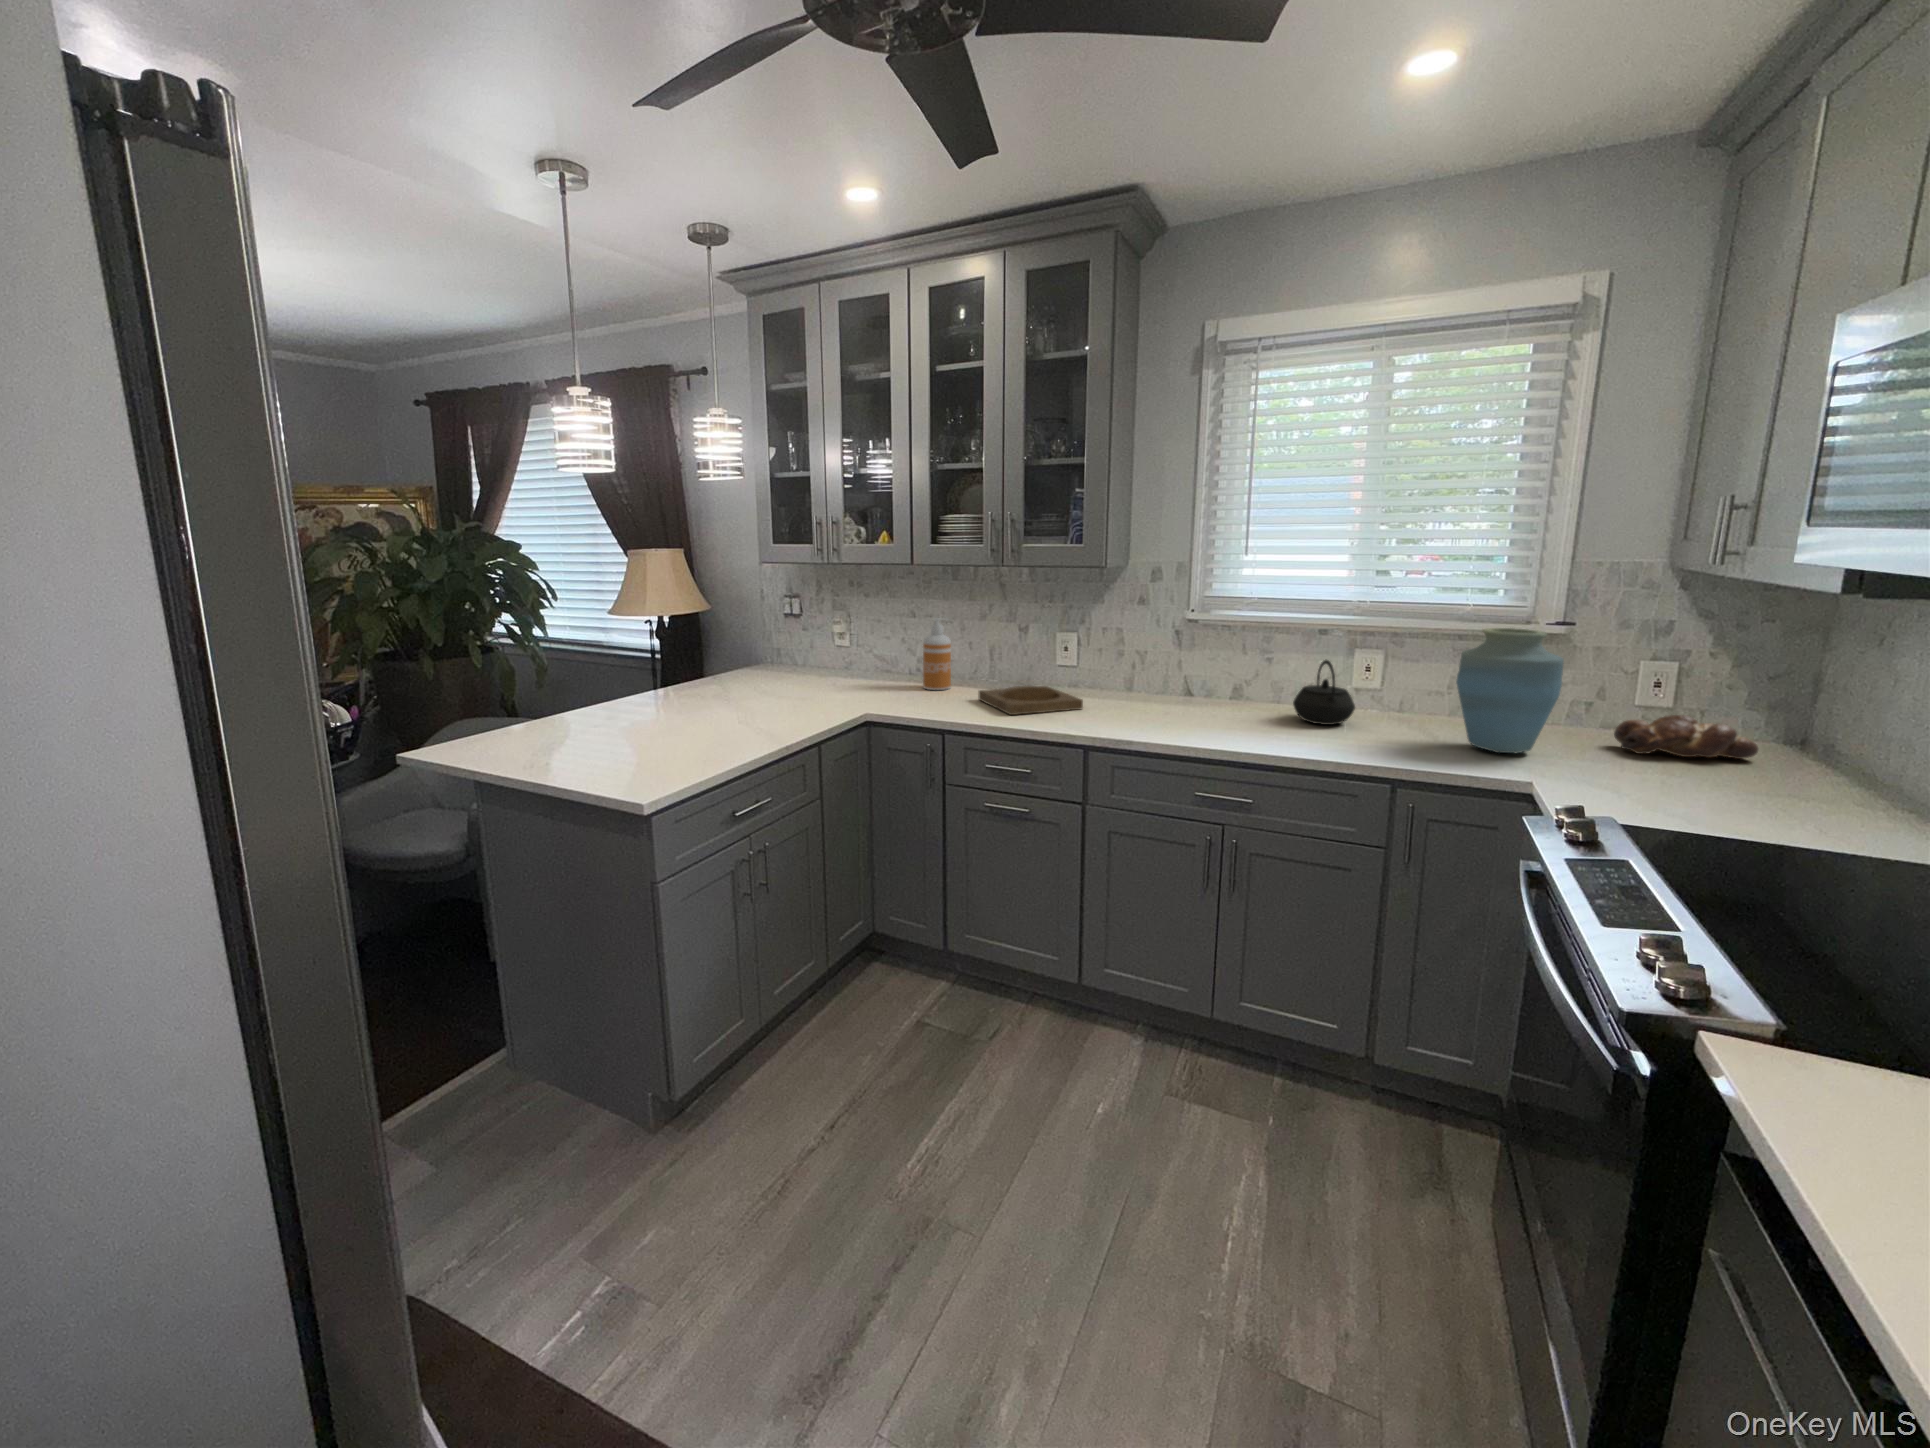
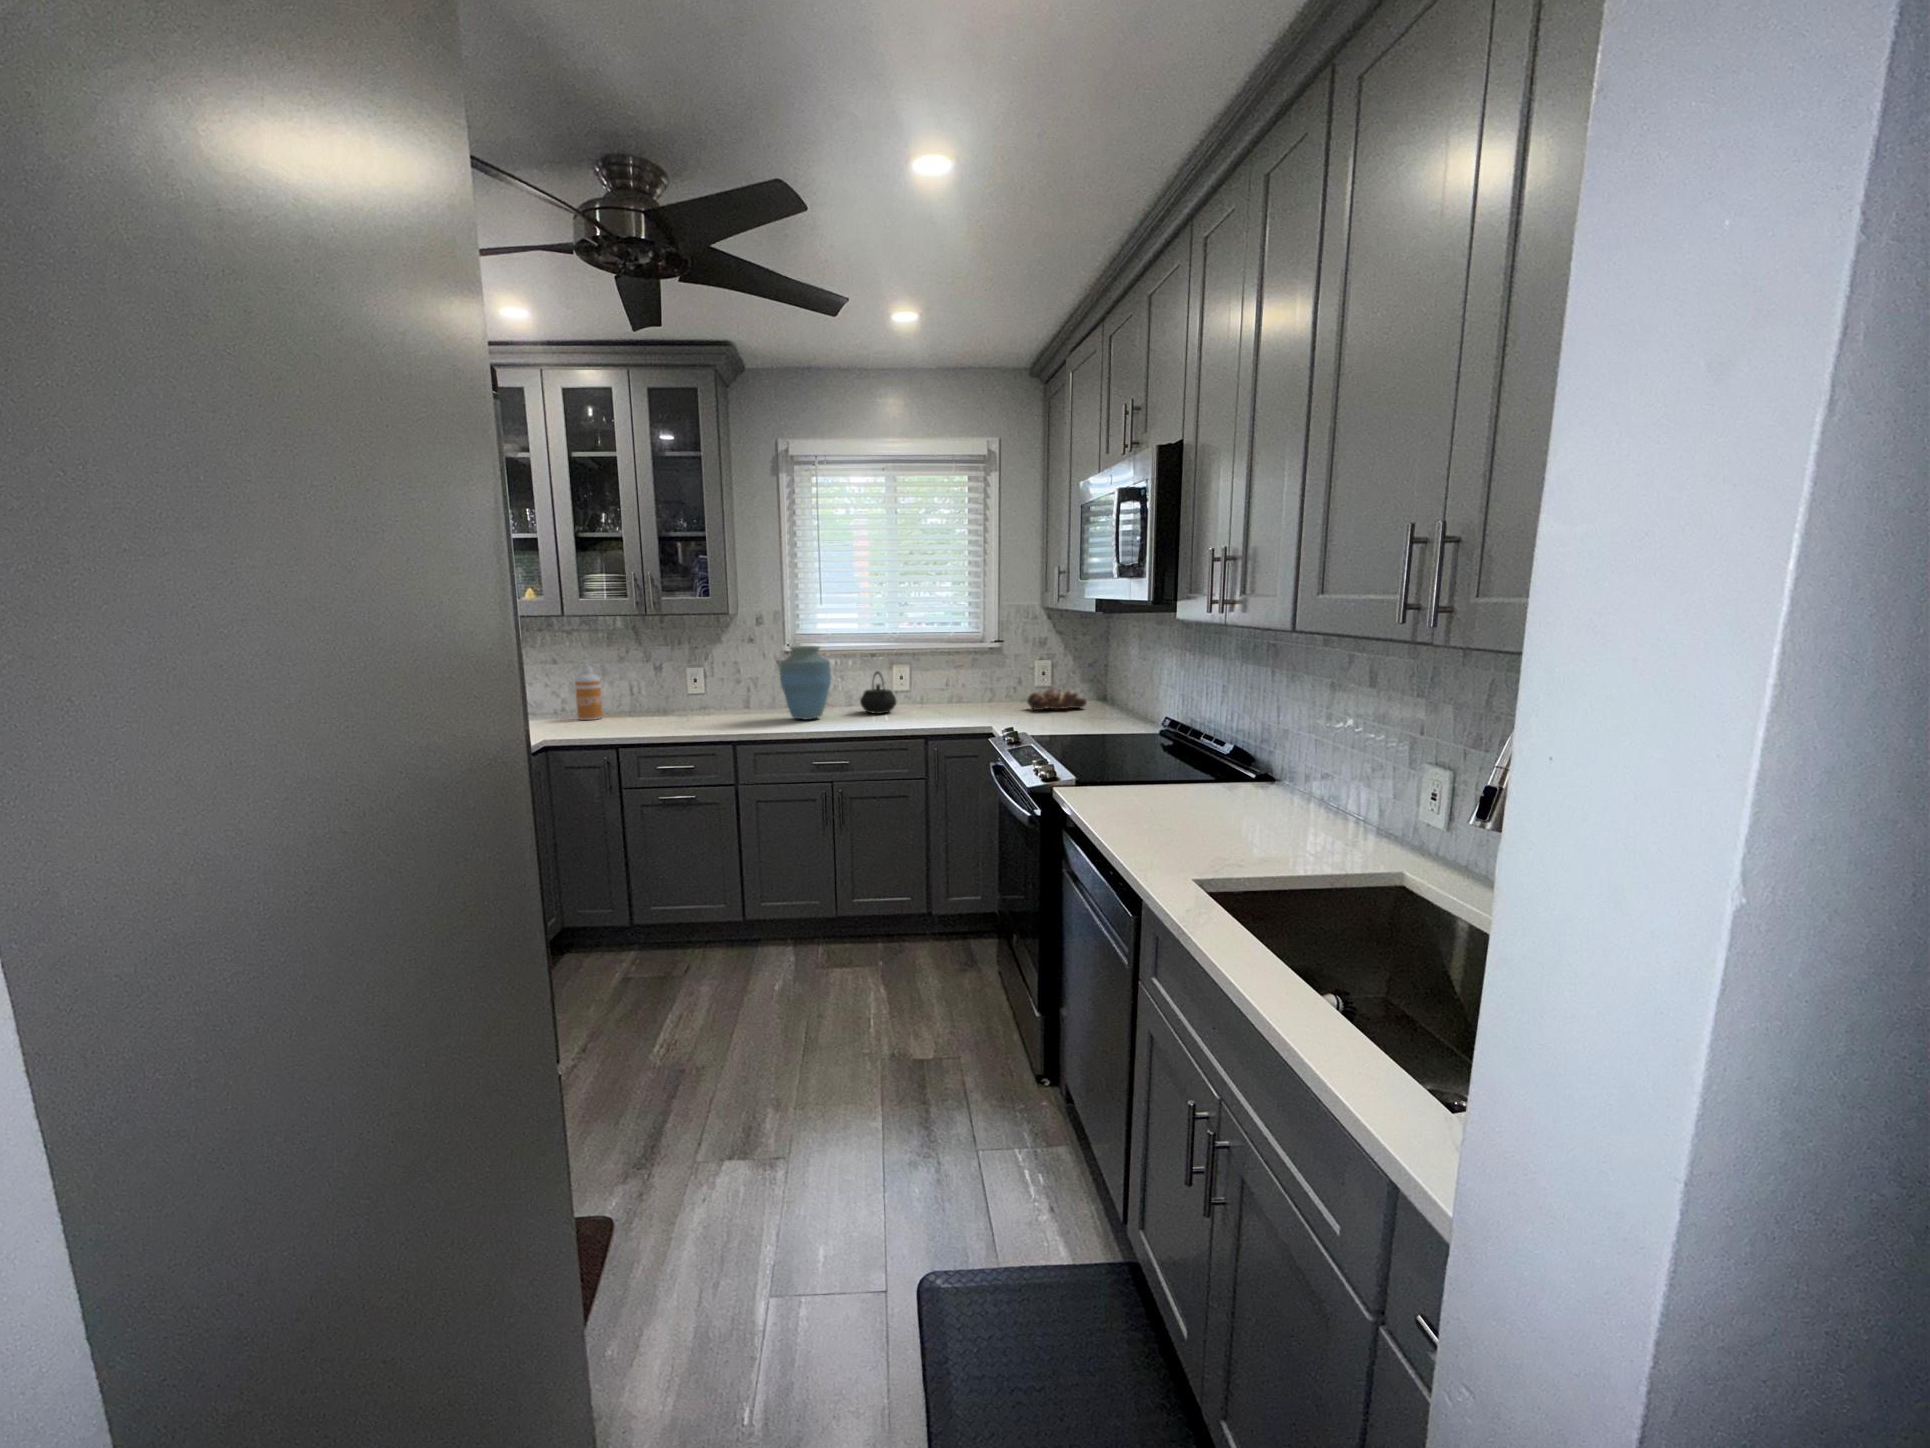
vase: present [1456,628,1564,753] -> present [780,646,831,719]
tray: present [978,686,1083,715] -> none [632,707,718,727]

